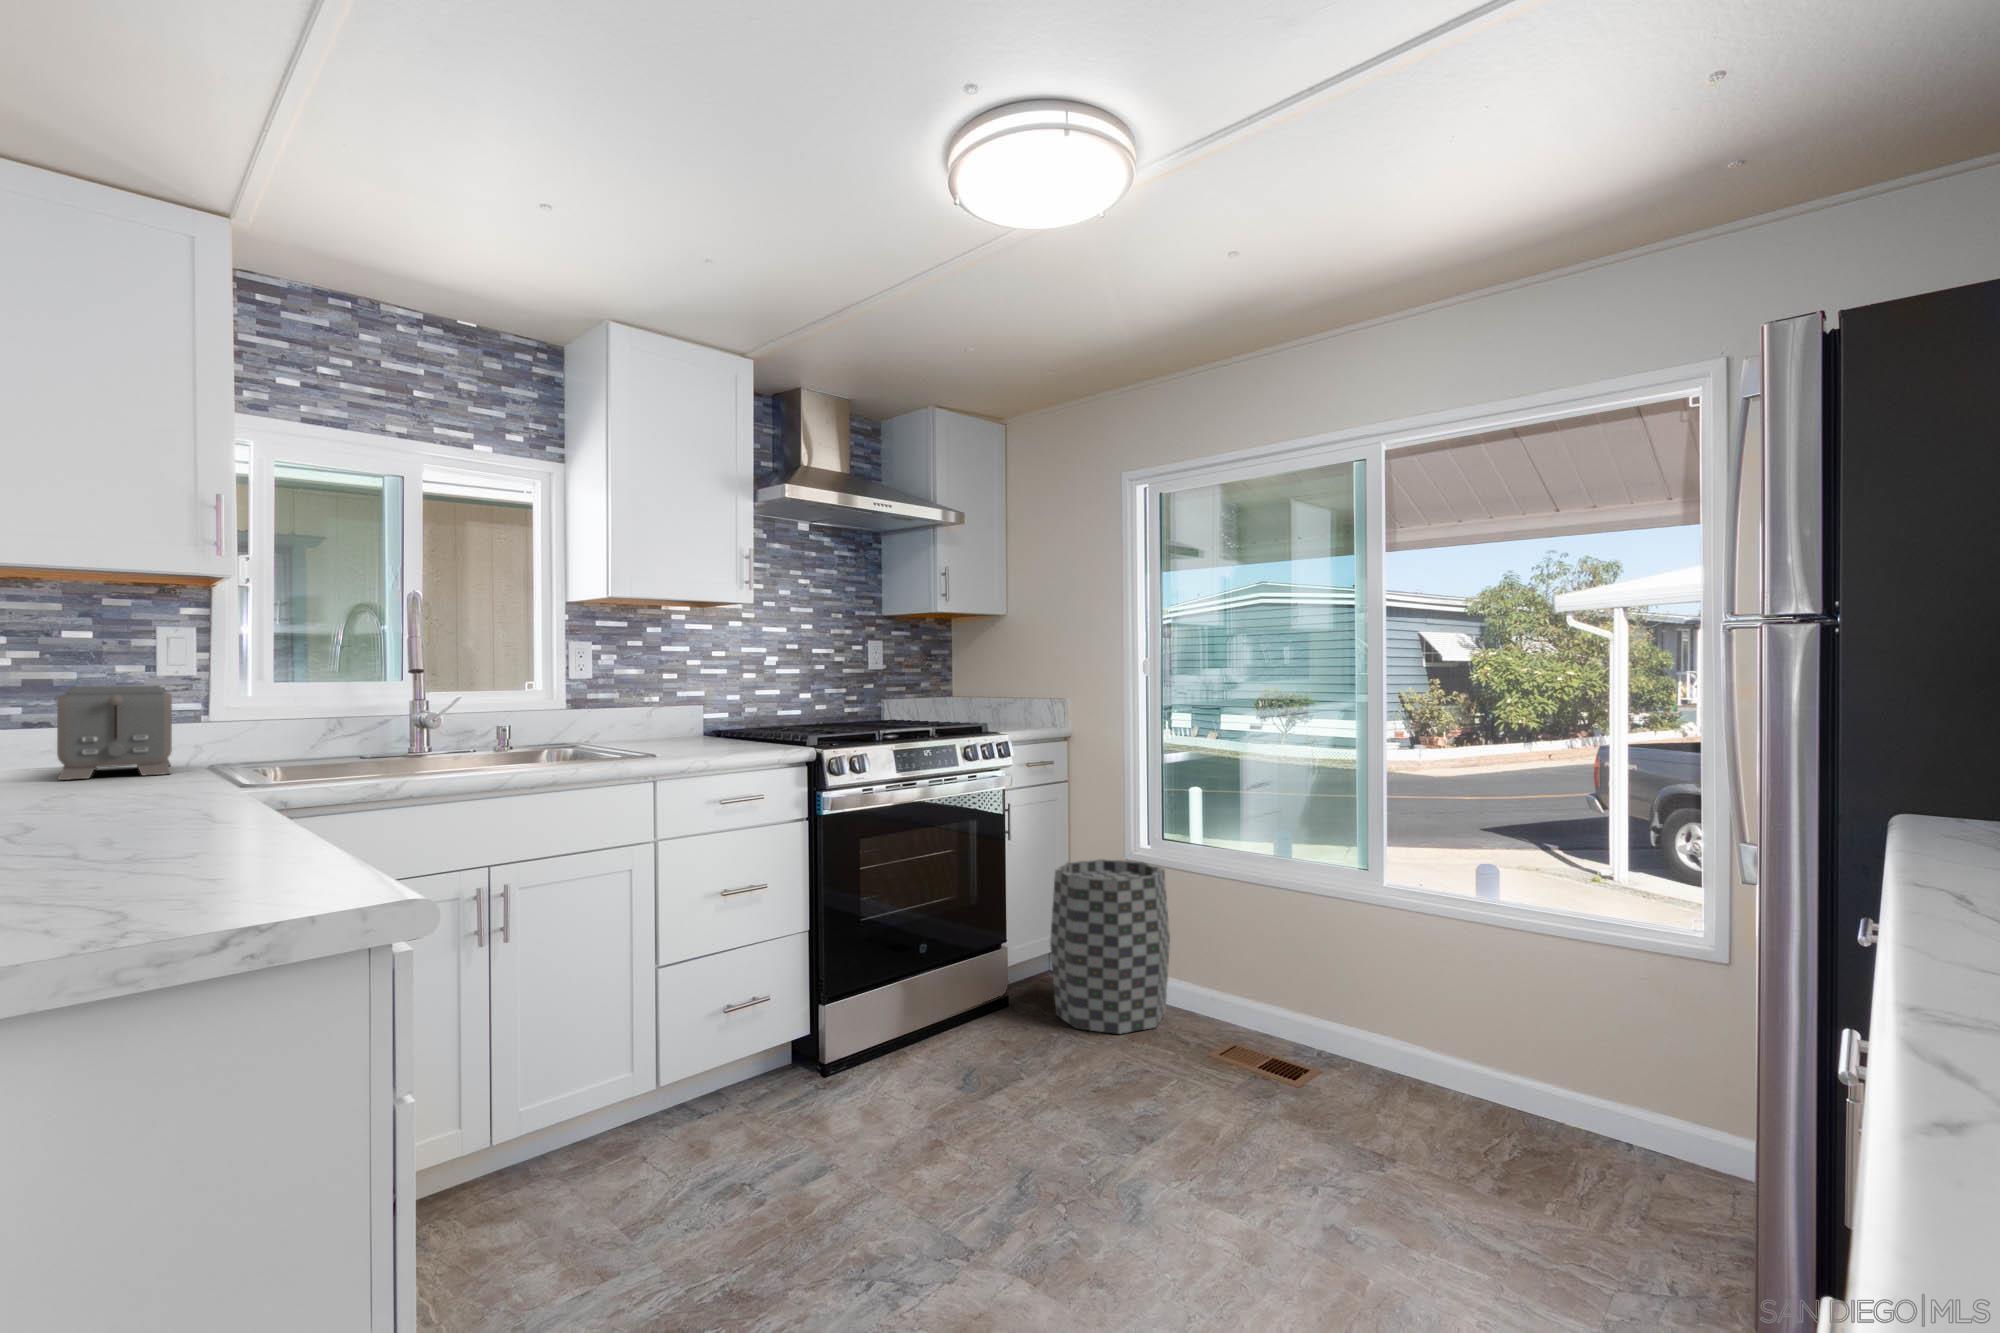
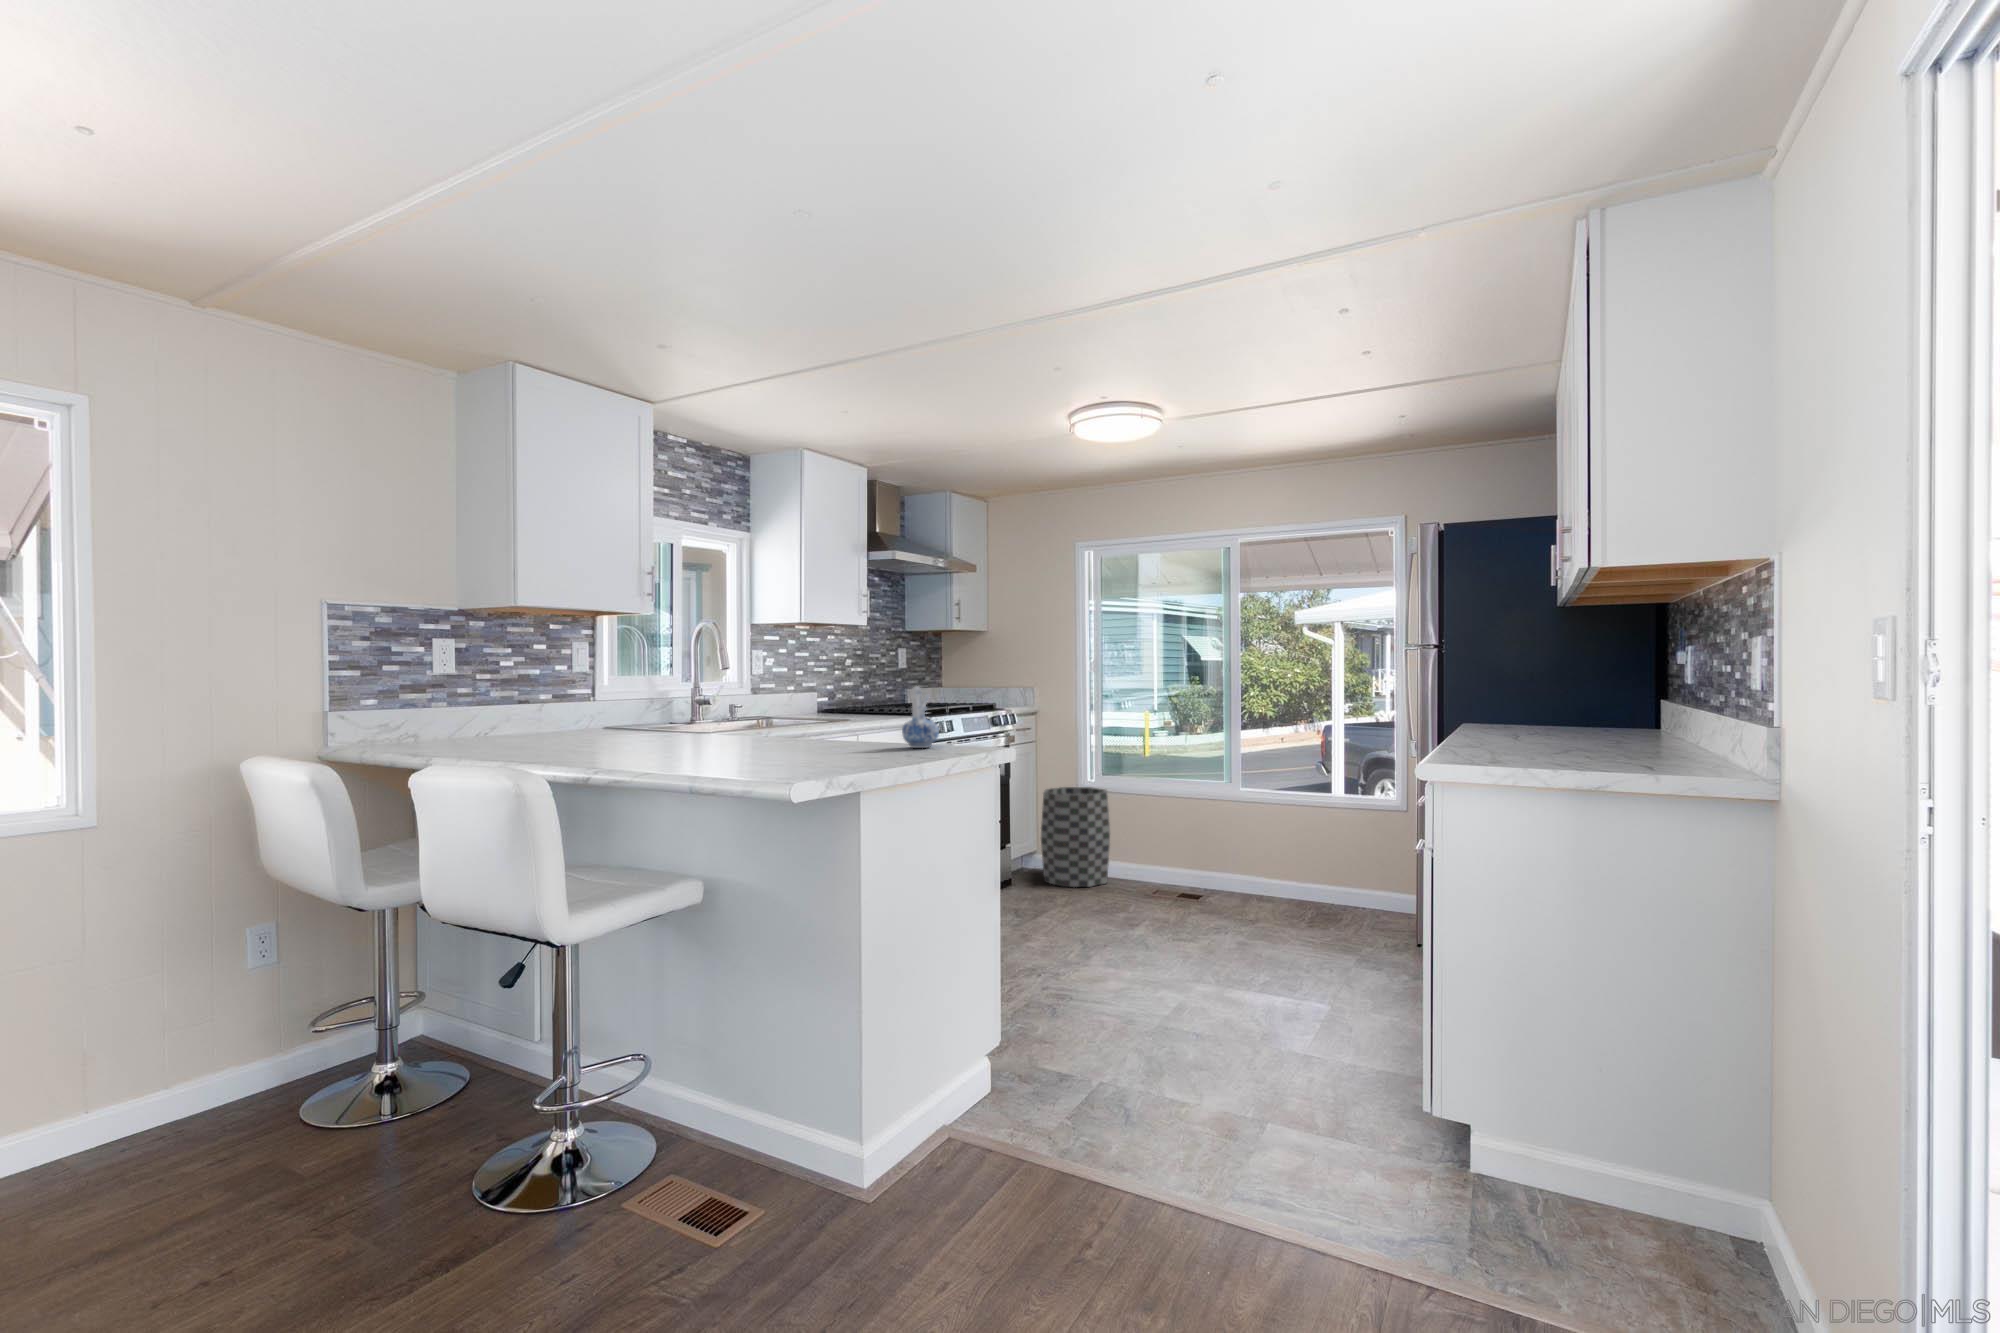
toaster: present [57,685,172,780] -> none [516,677,605,733]
ceramic pitcher: none [184,716,303,877] -> present [902,686,939,748]

